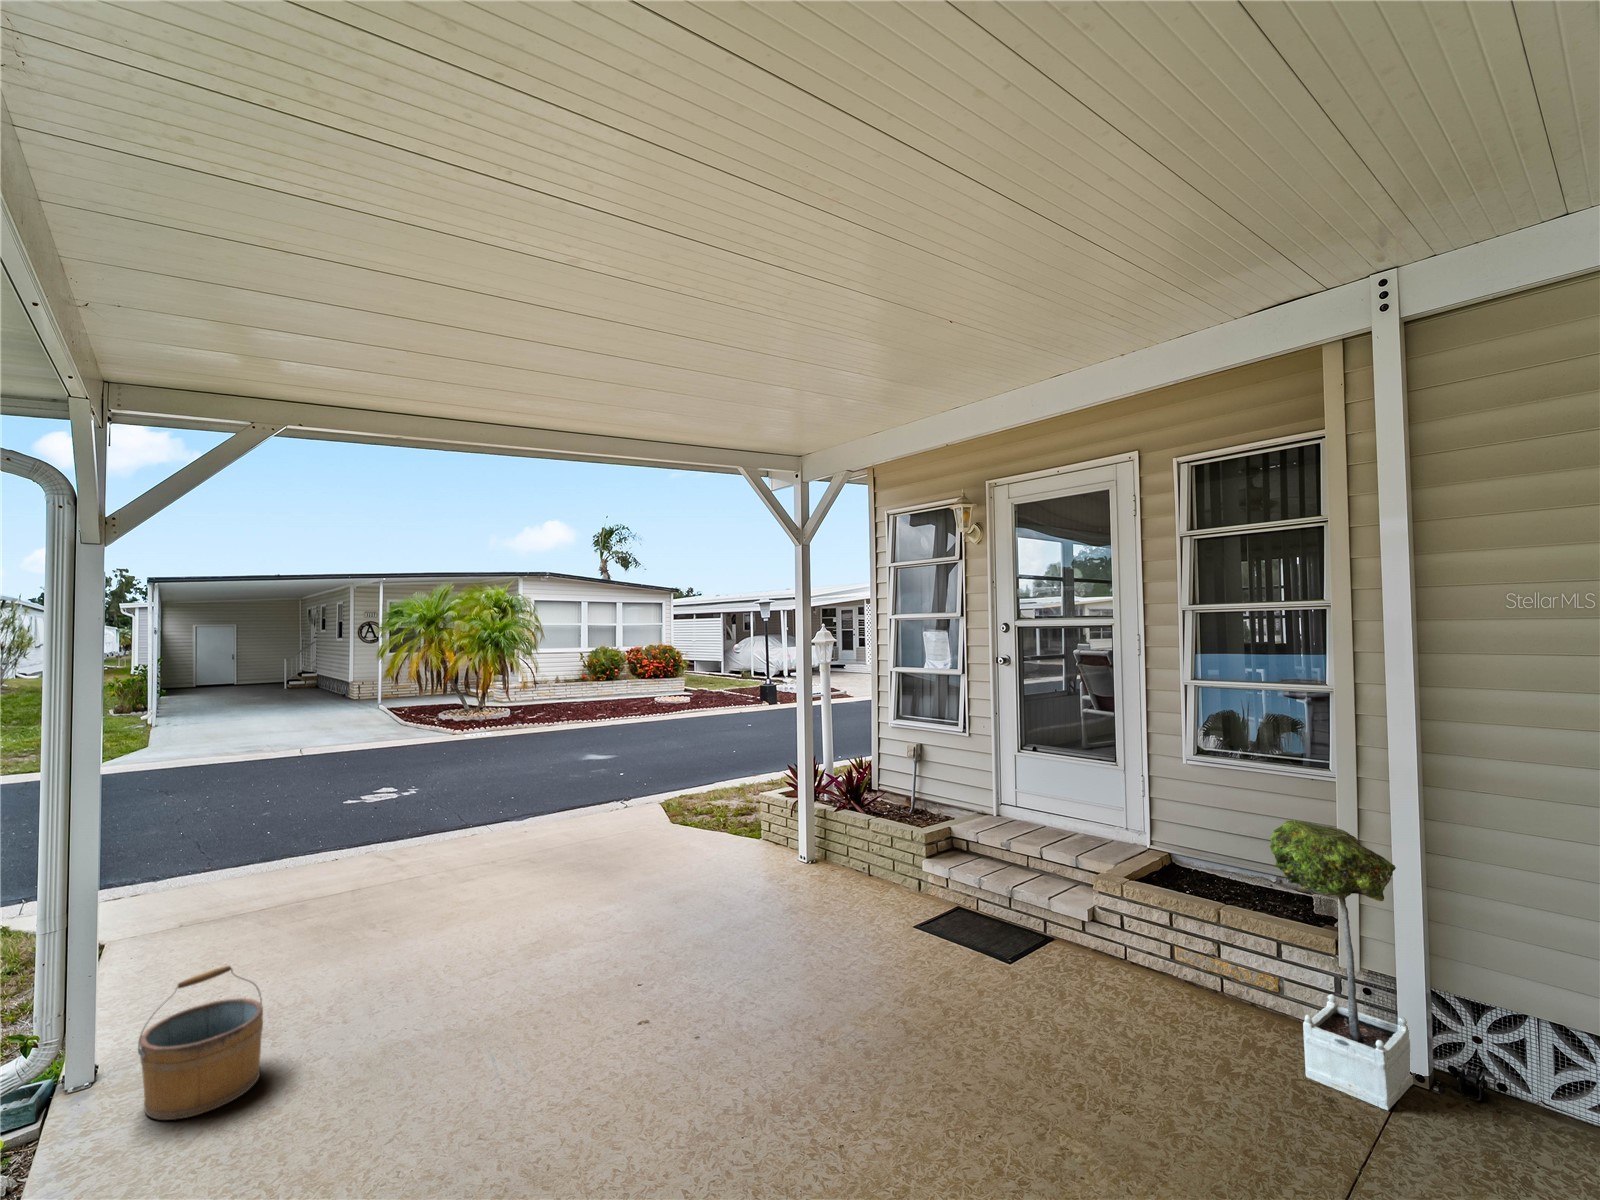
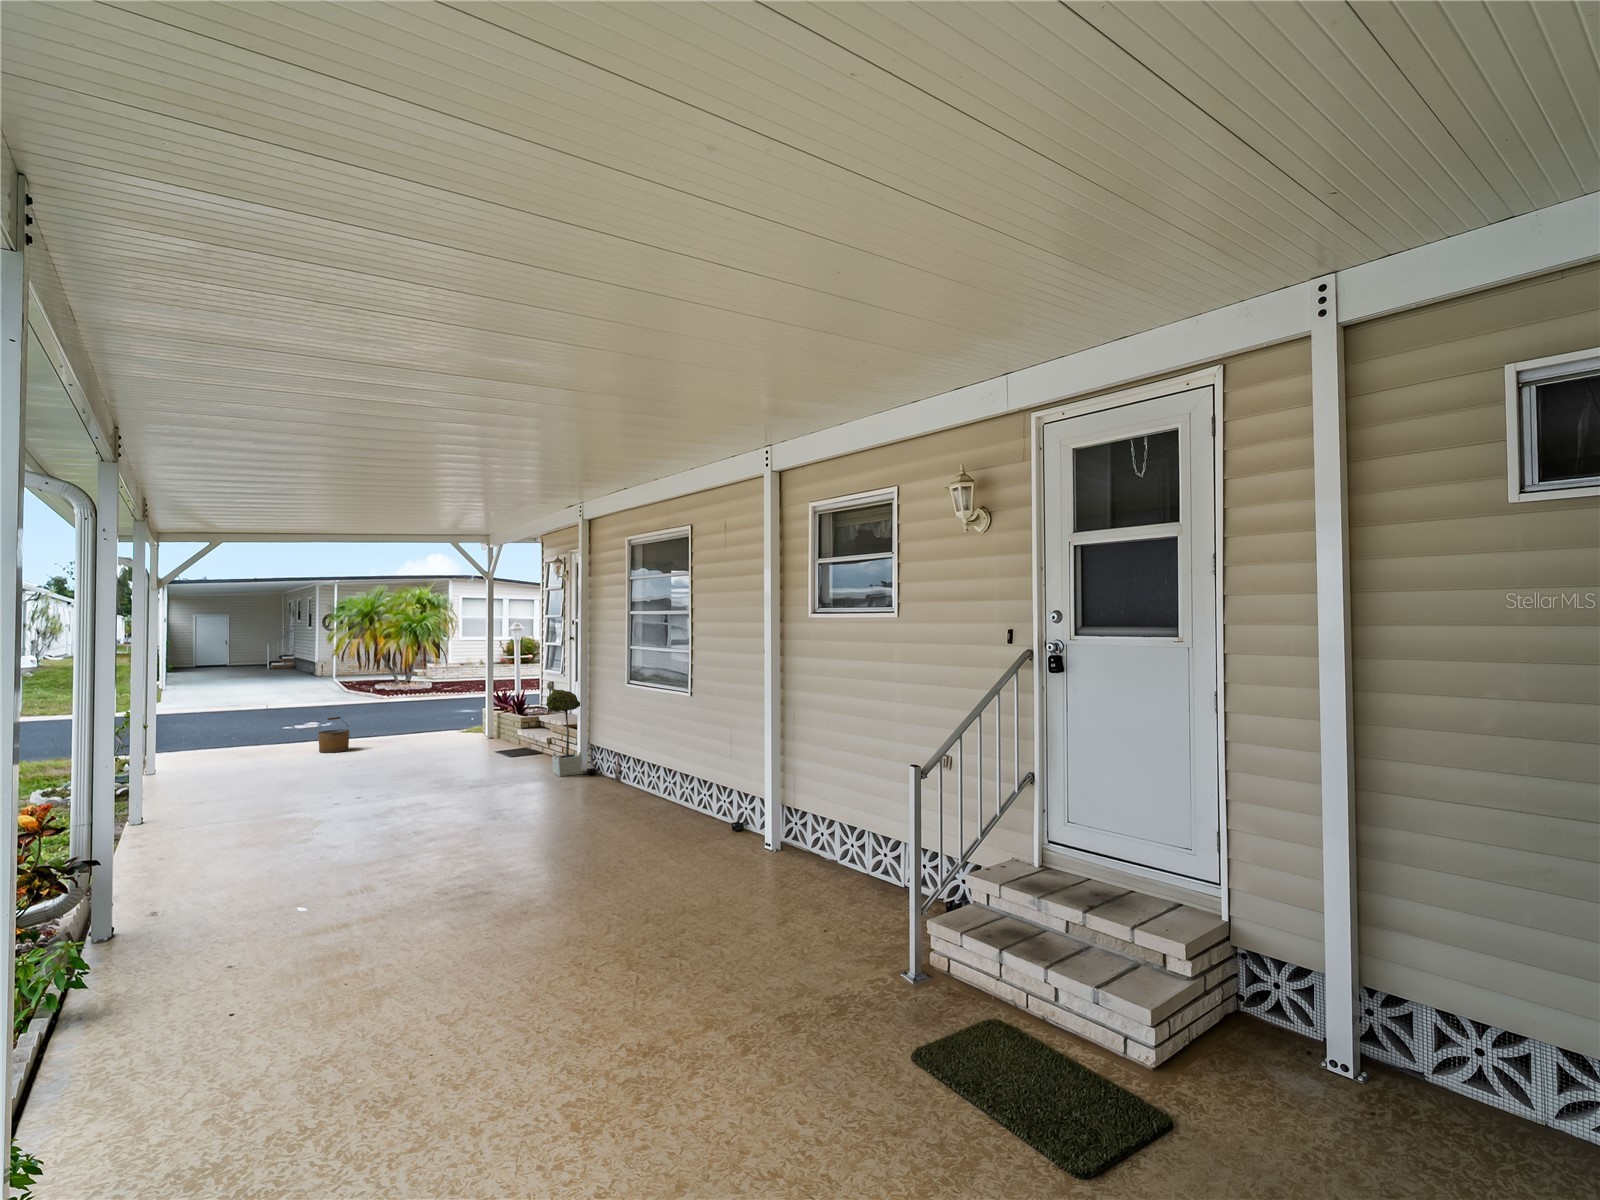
bucket: present [138,966,263,1120] -> present [318,717,349,753]

